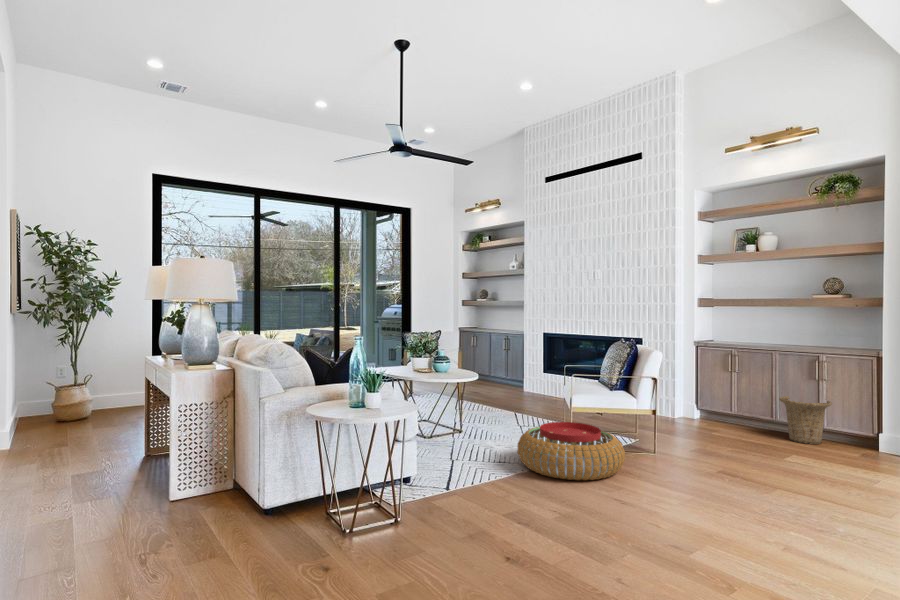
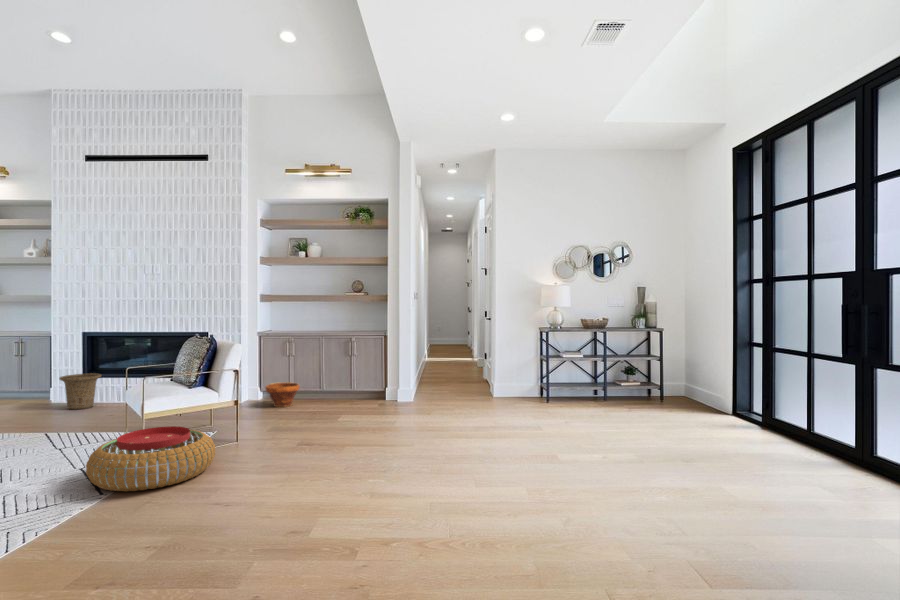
basket: present [780,396,832,444] -> present [59,373,101,409]
planter: none [701,399,744,430] -> present [266,382,300,407]

